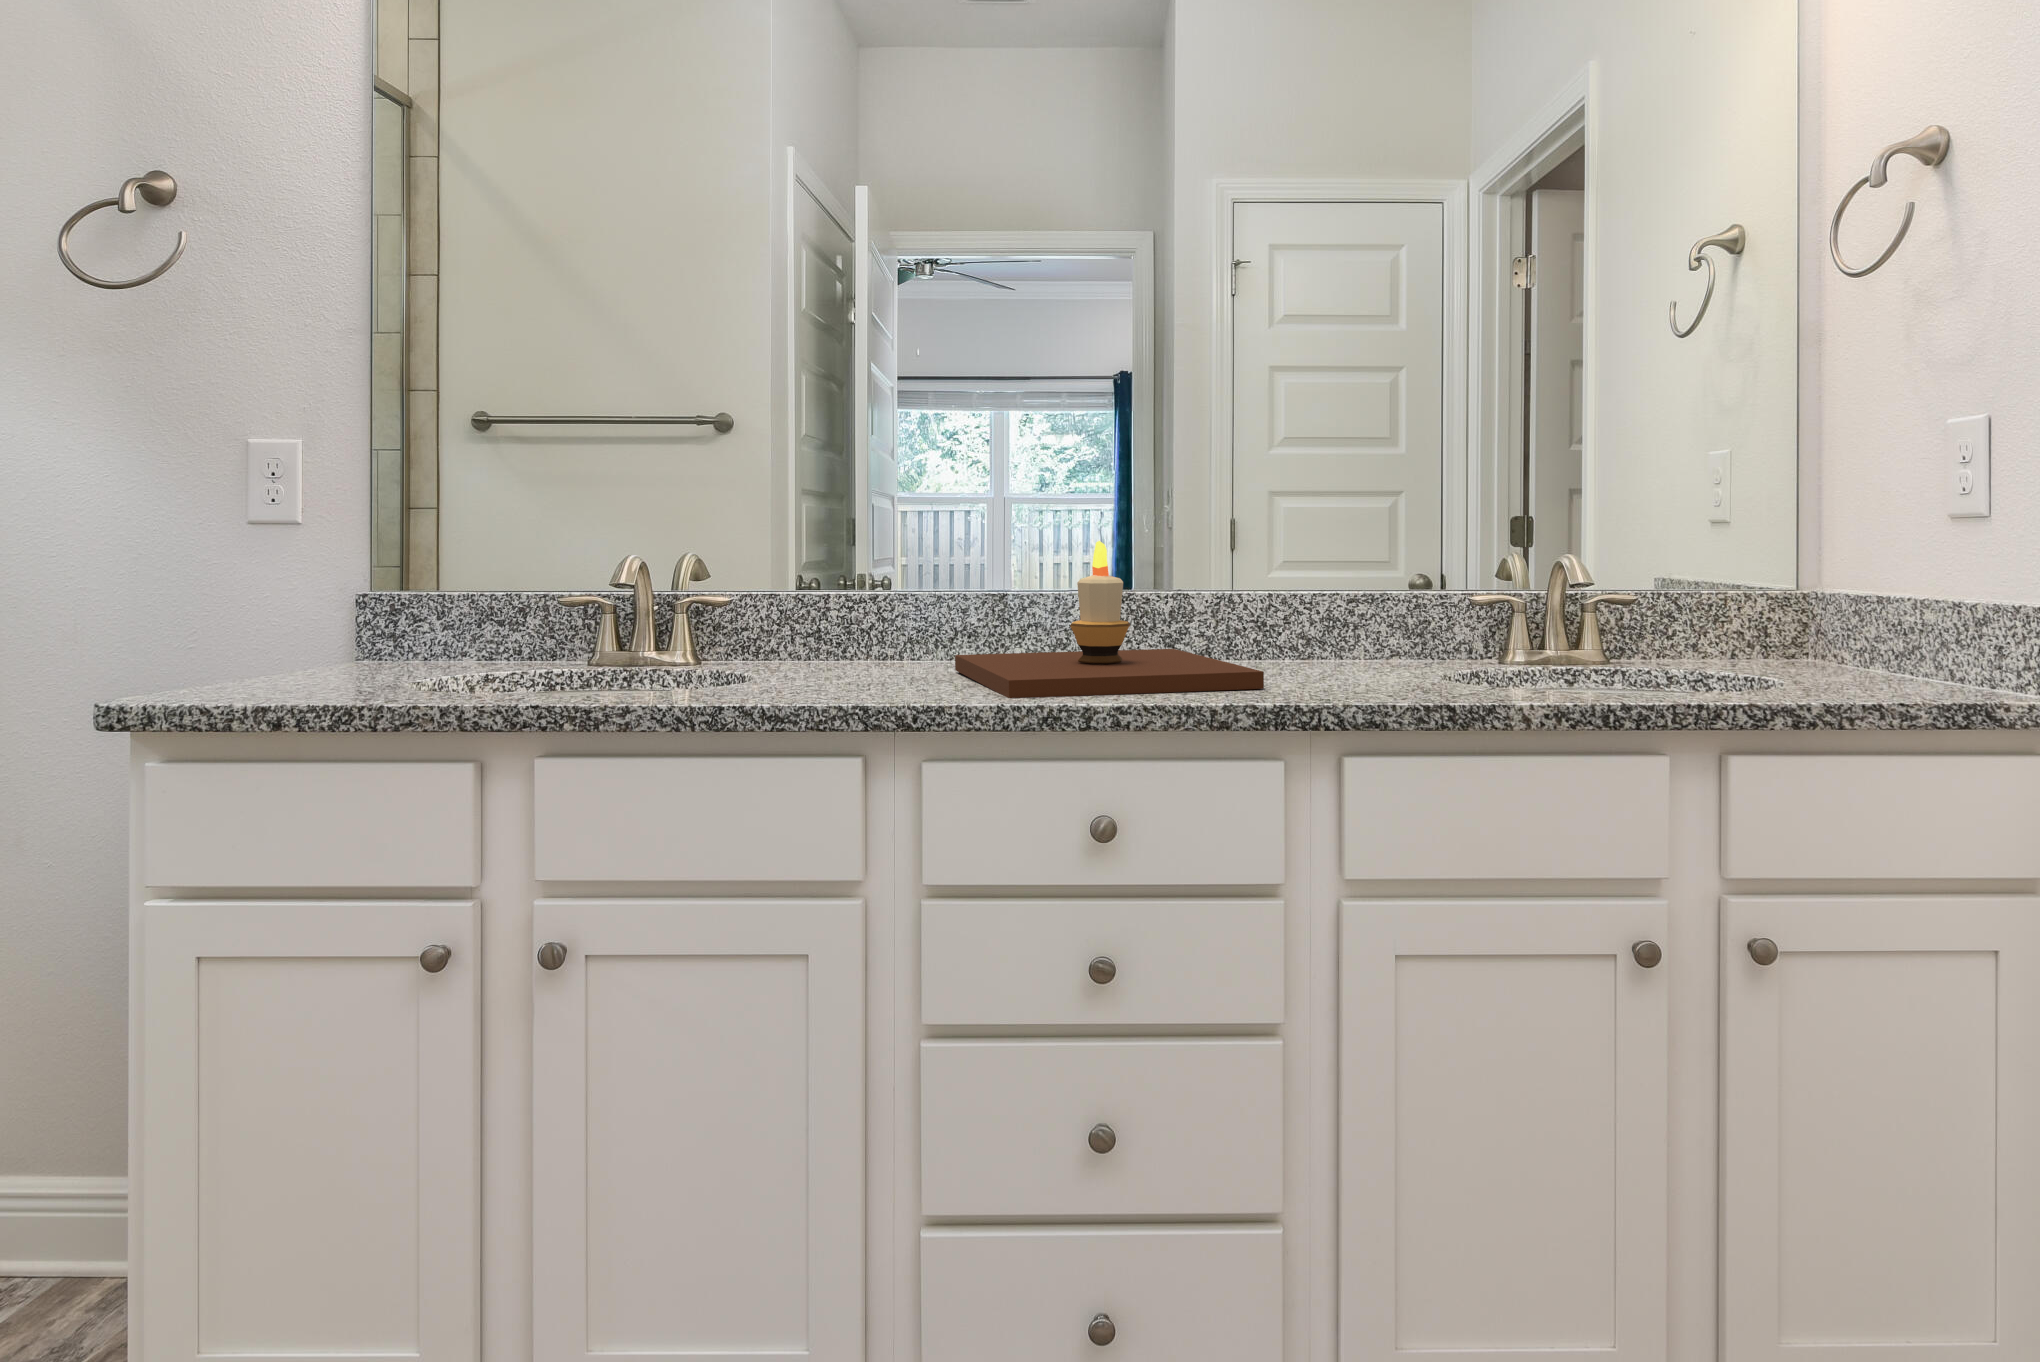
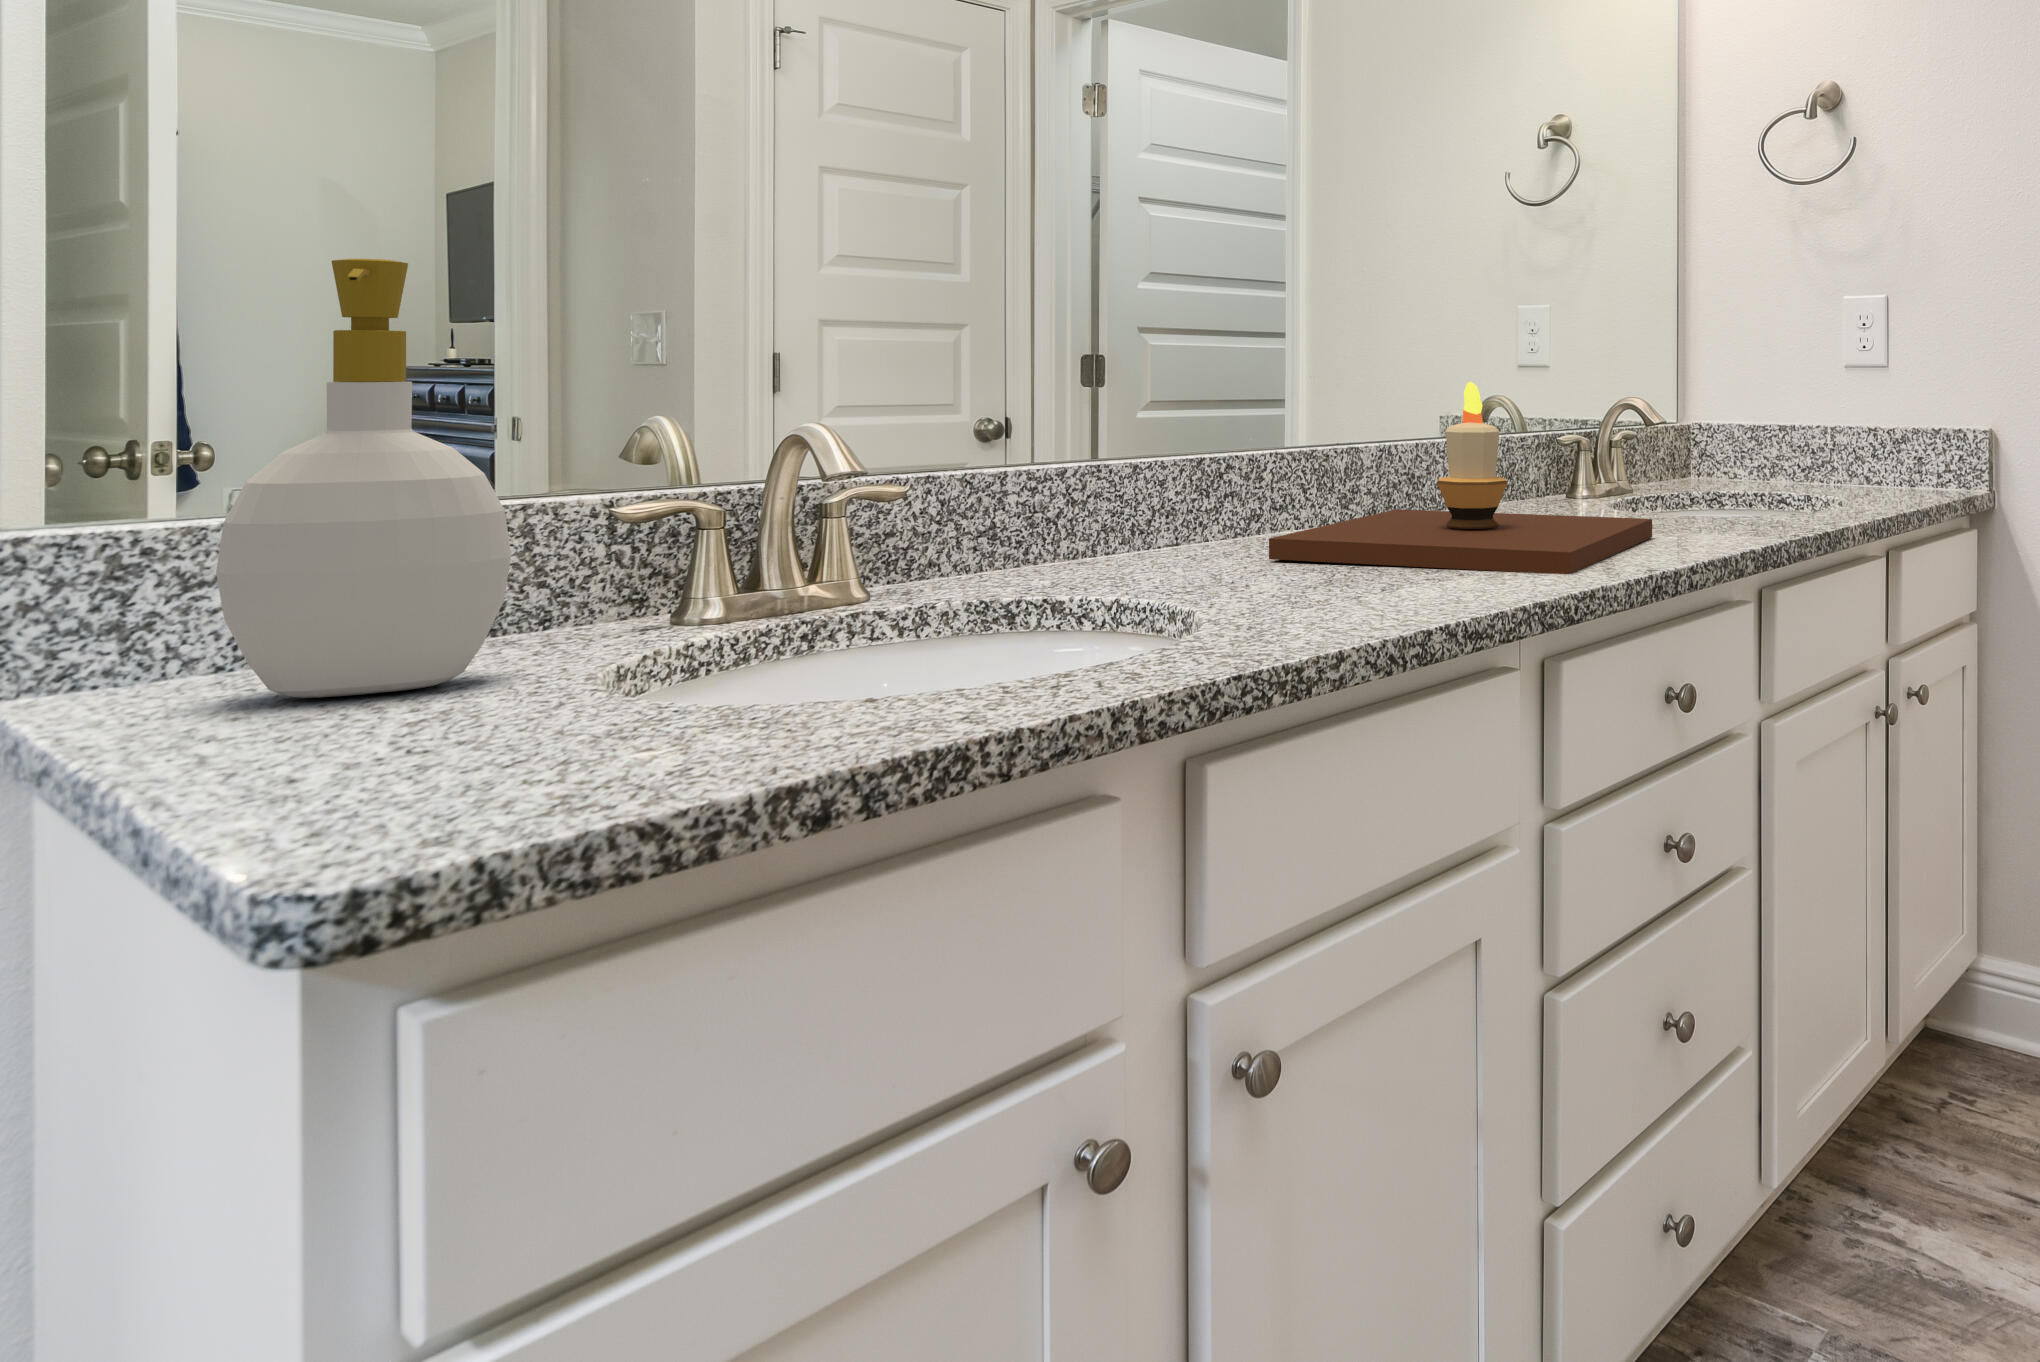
soap bottle: none [362,480,452,671] -> present [216,259,511,698]

